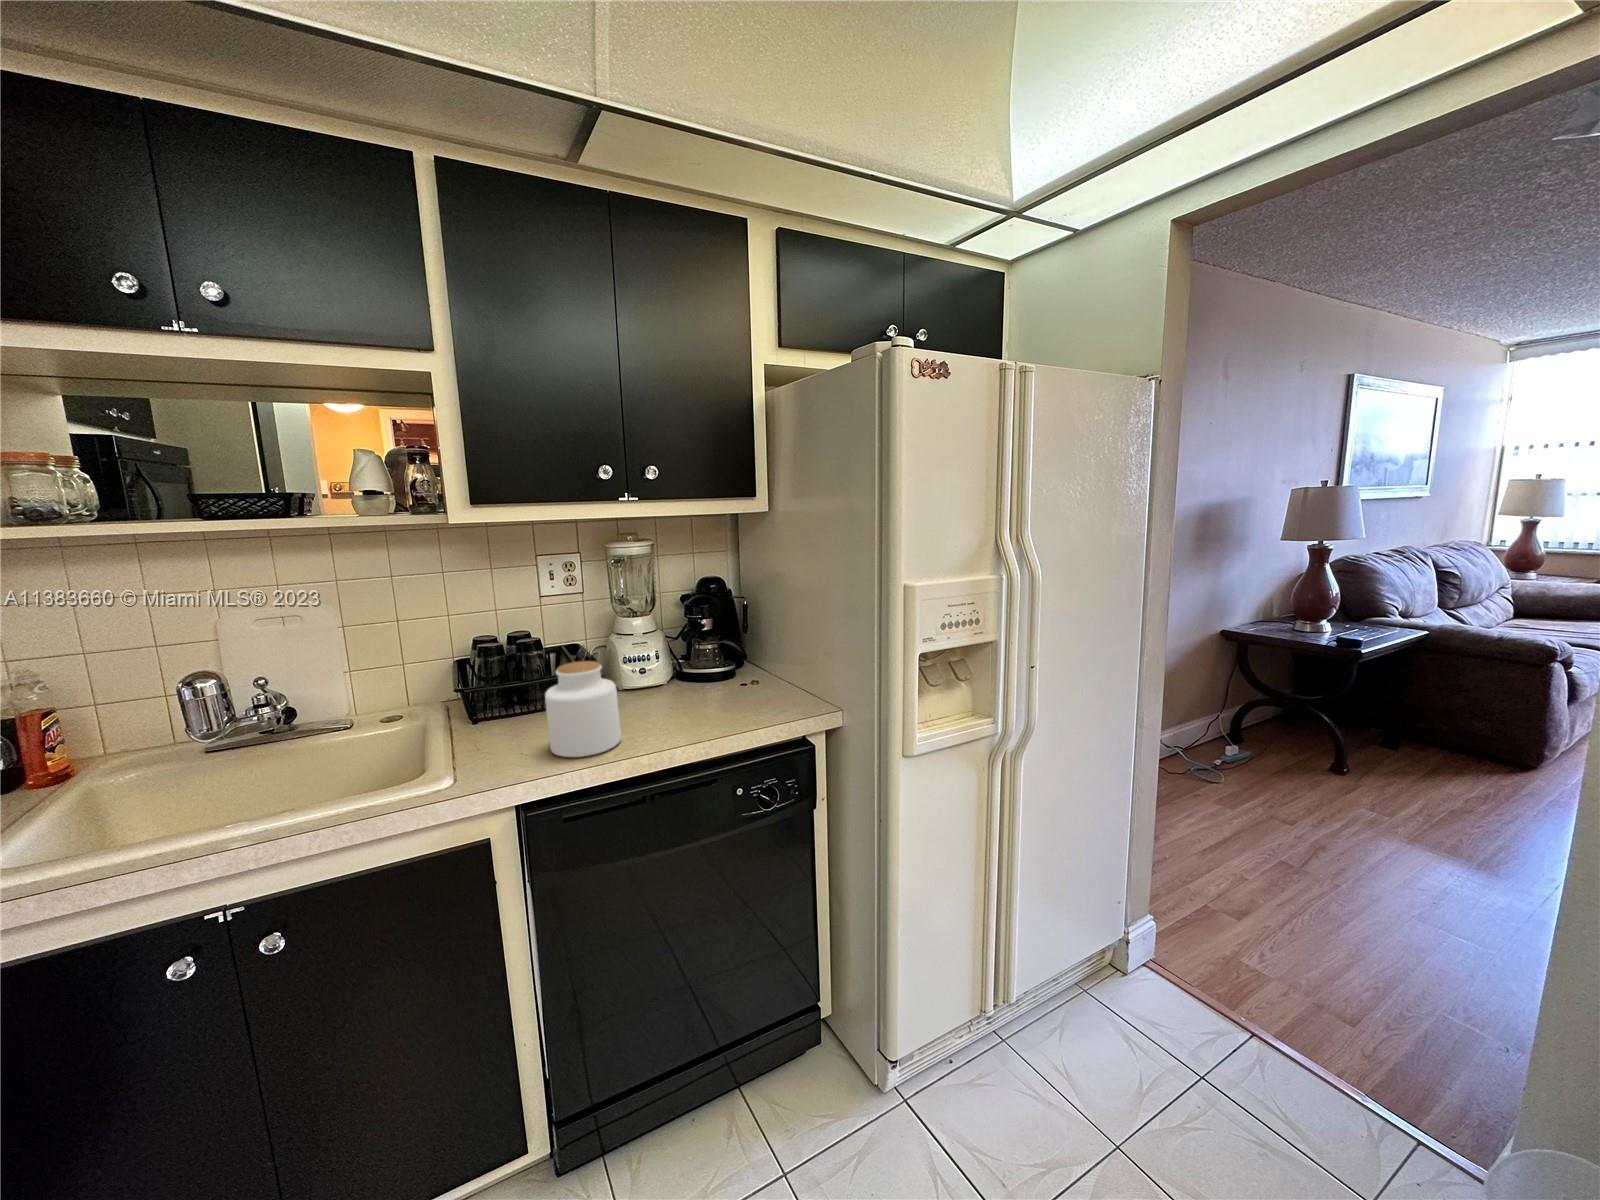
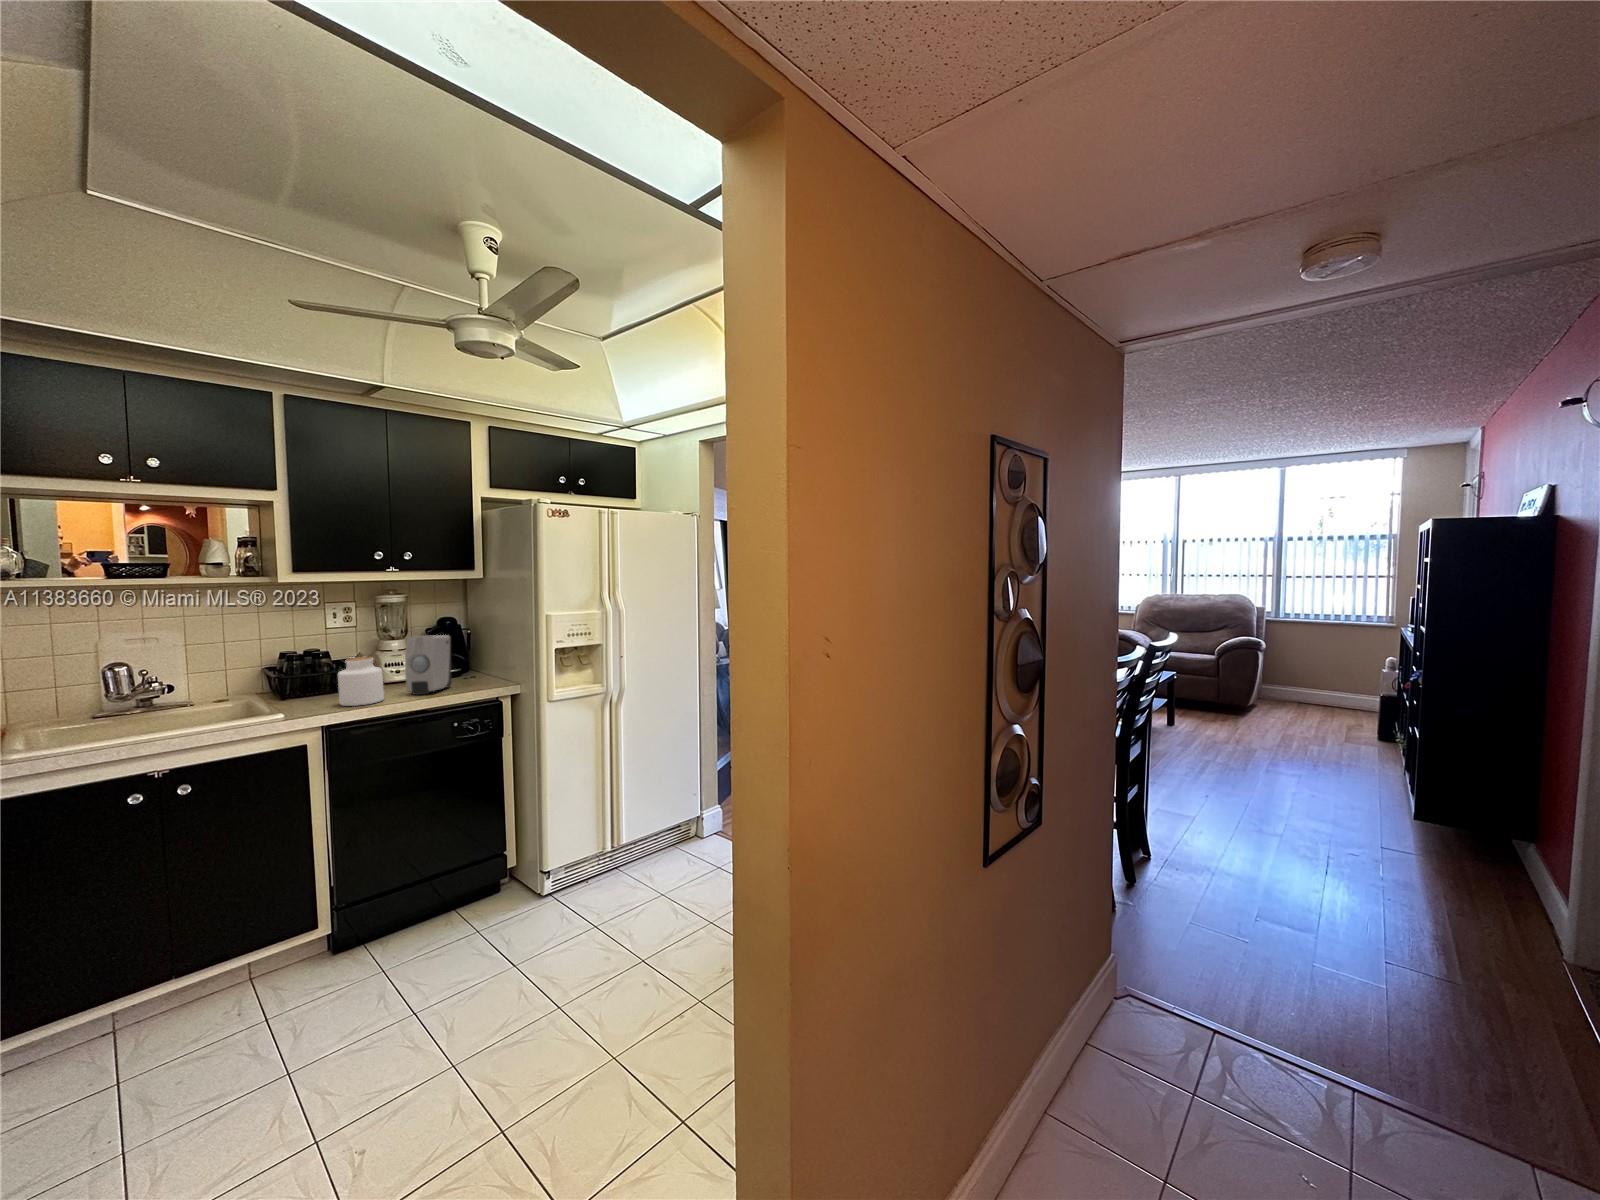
soap dispenser: none [653,617,726,730] -> present [405,635,452,695]

